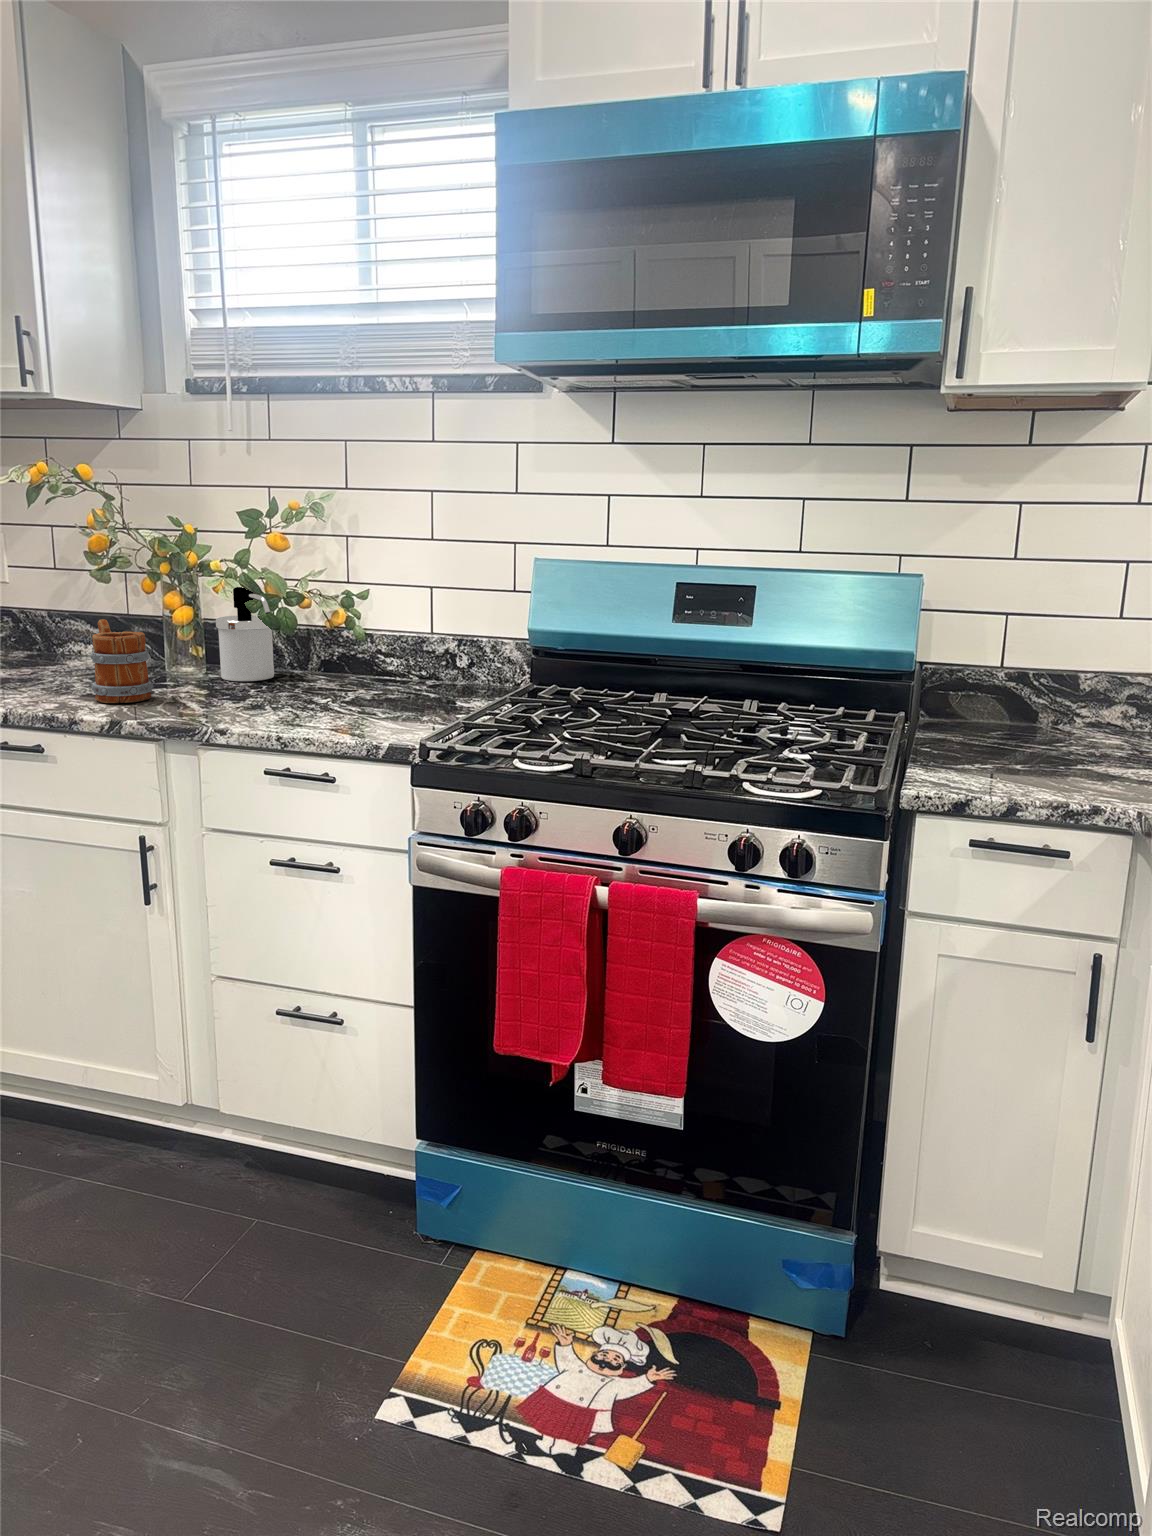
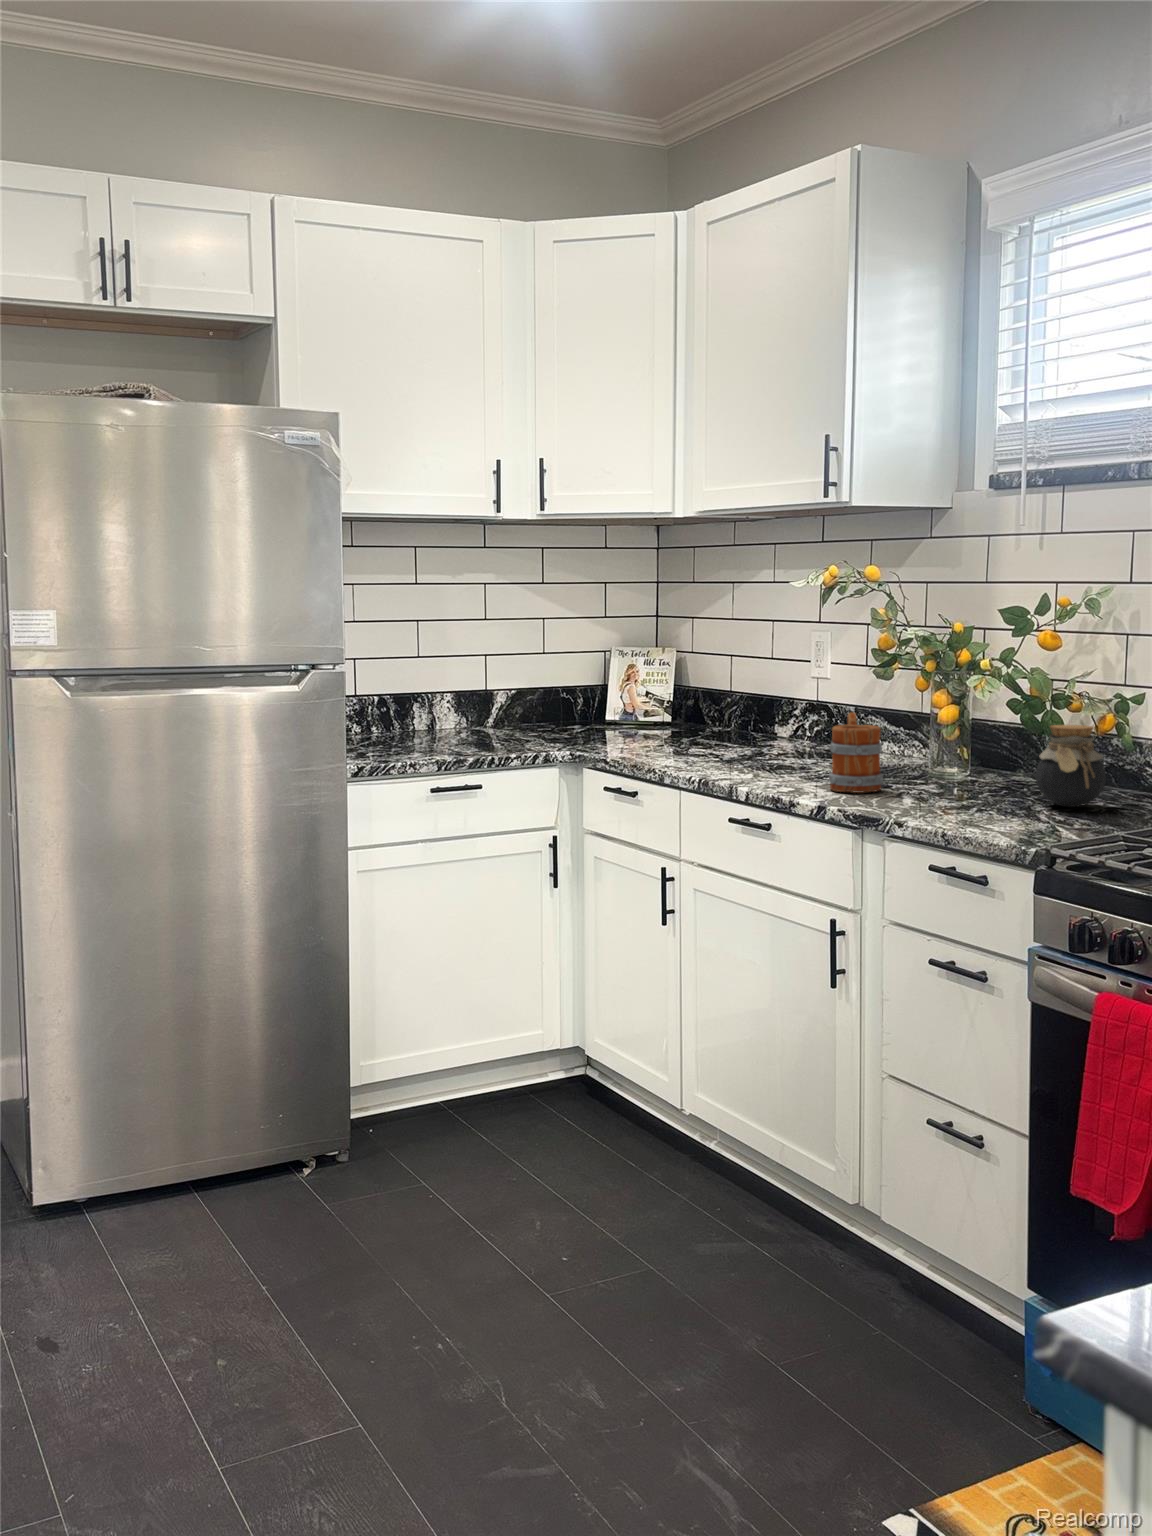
soap dispenser: present [216,587,274,681] -> none [974,687,1035,786]
jar: none [310,621,372,696] -> present [1036,725,1106,807]

